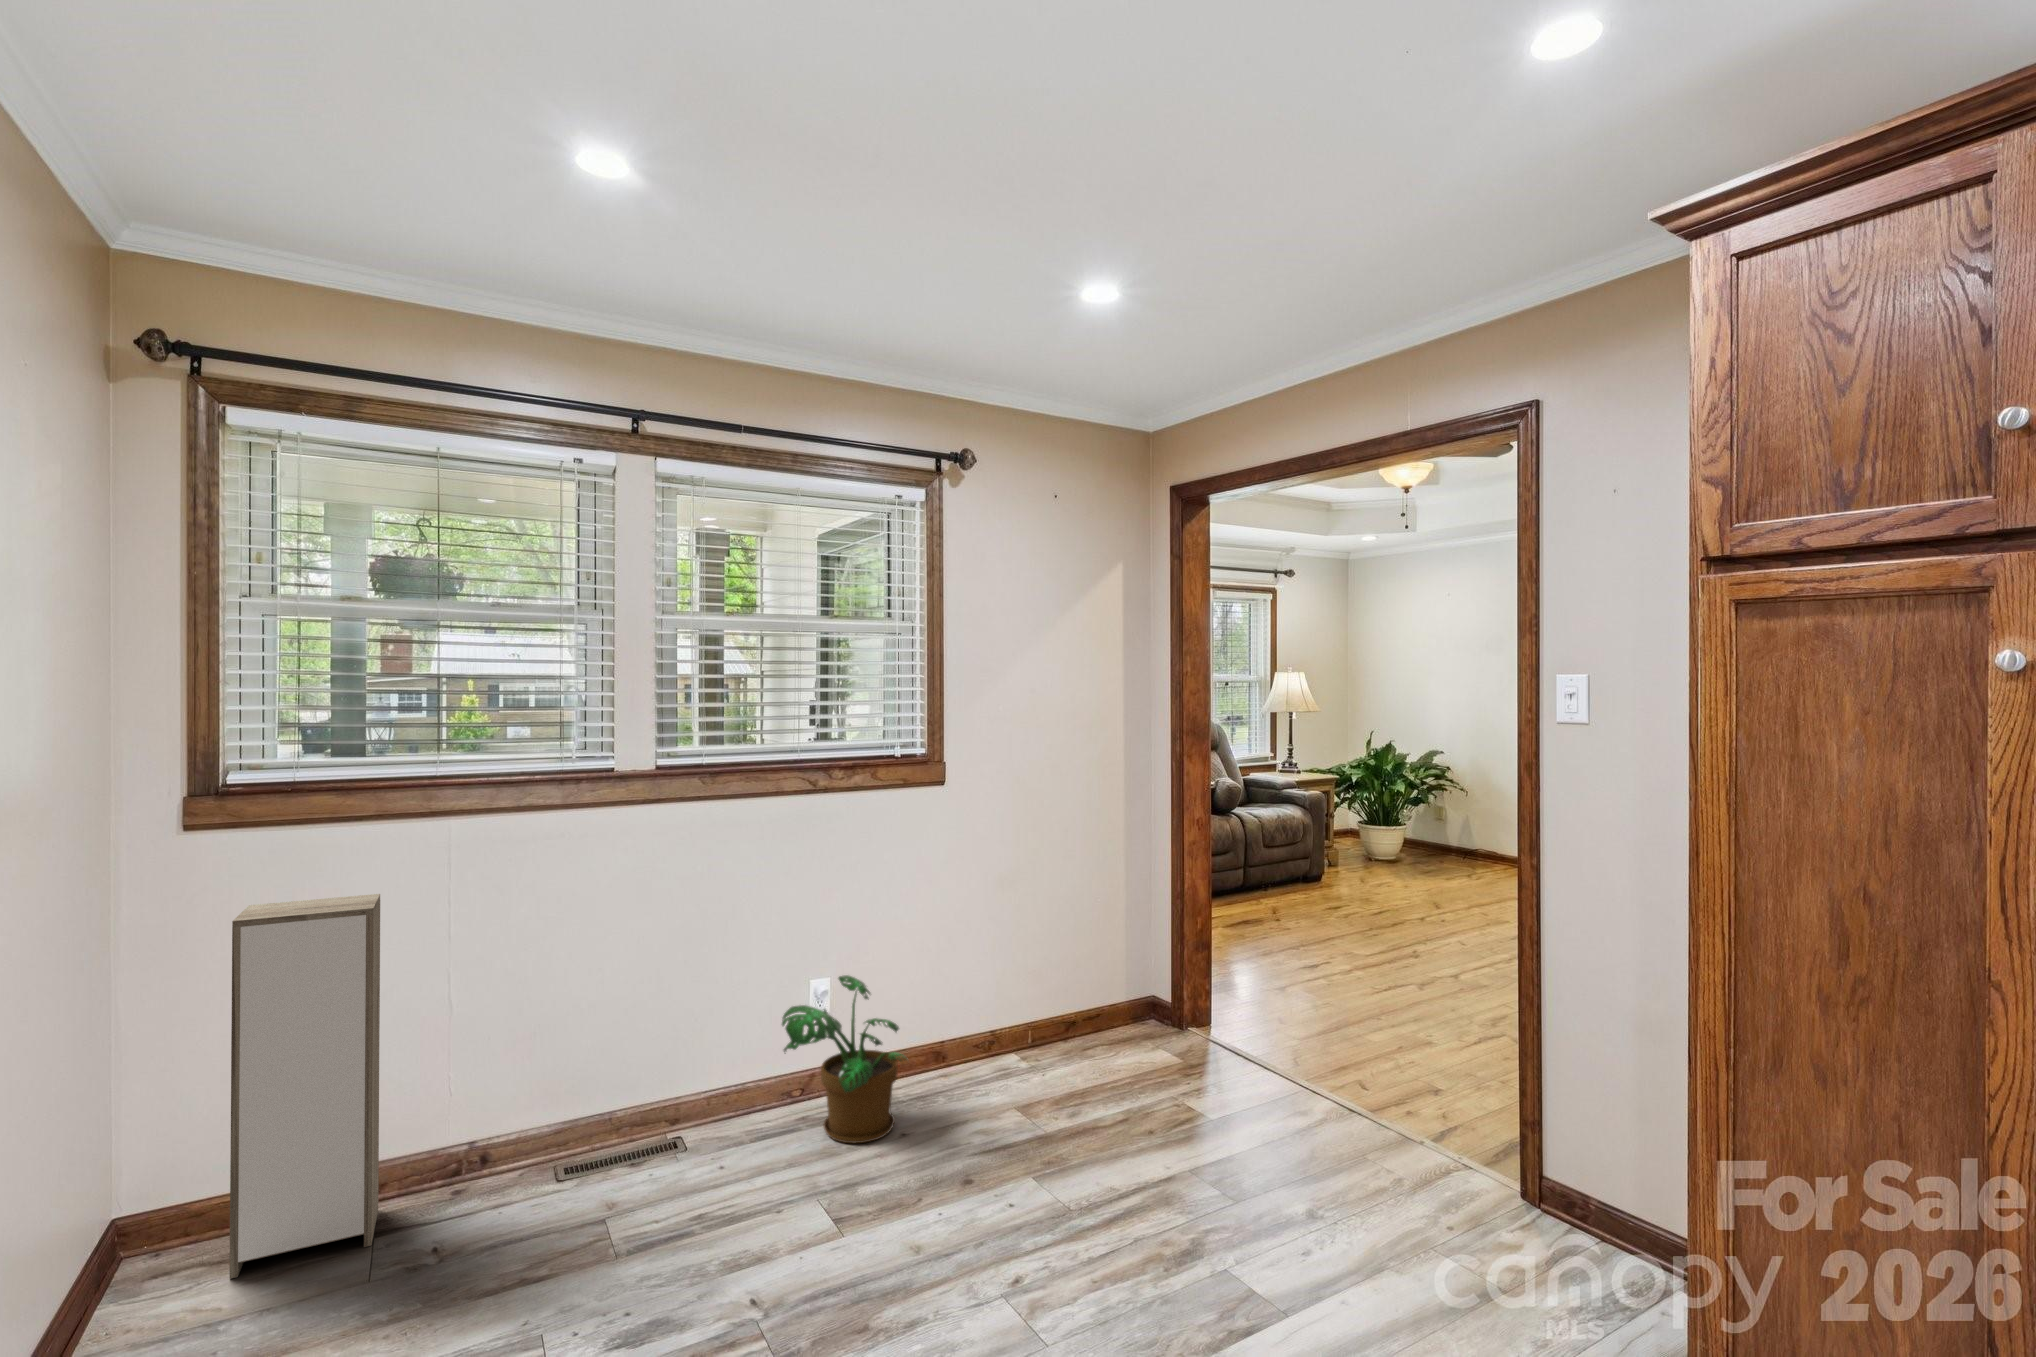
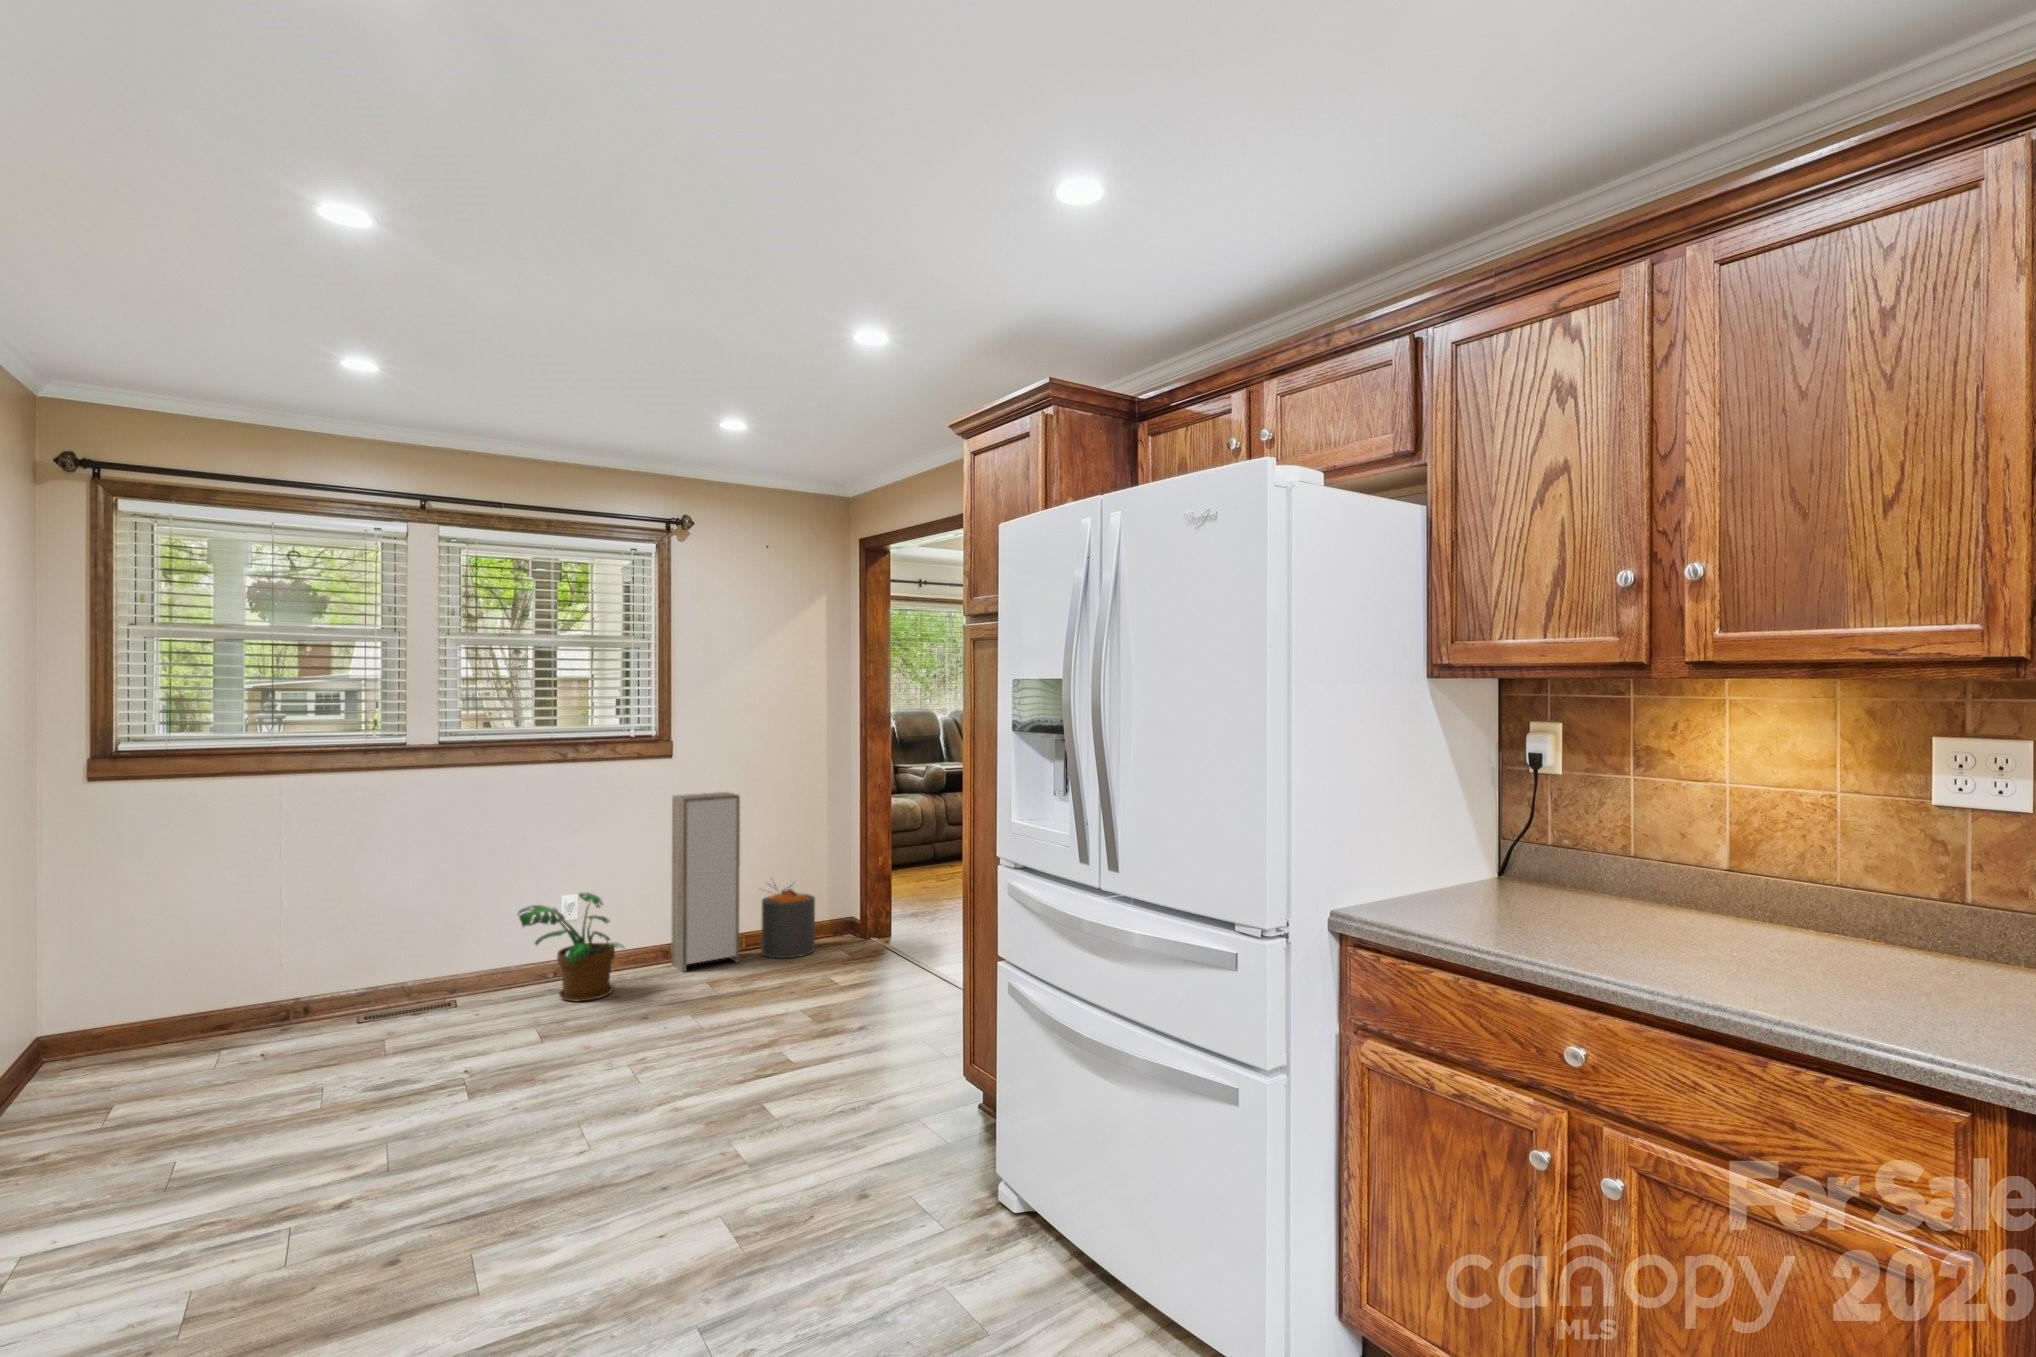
storage cabinet: present [230,894,380,1279] -> present [671,792,740,971]
trash can: none [1053,944,1129,1063] -> present [761,878,815,958]

